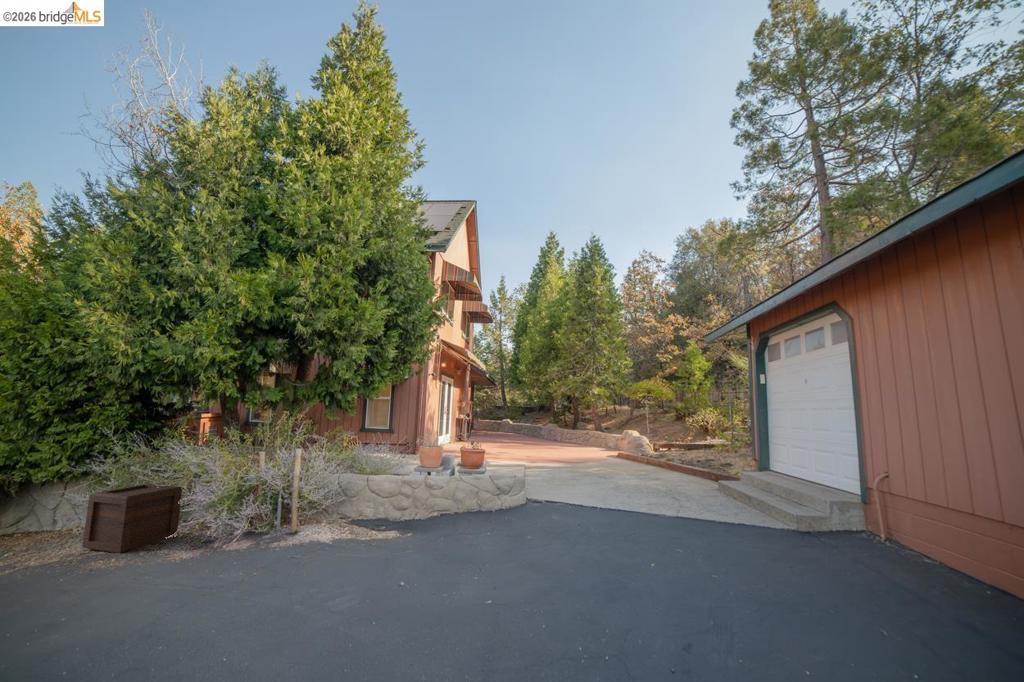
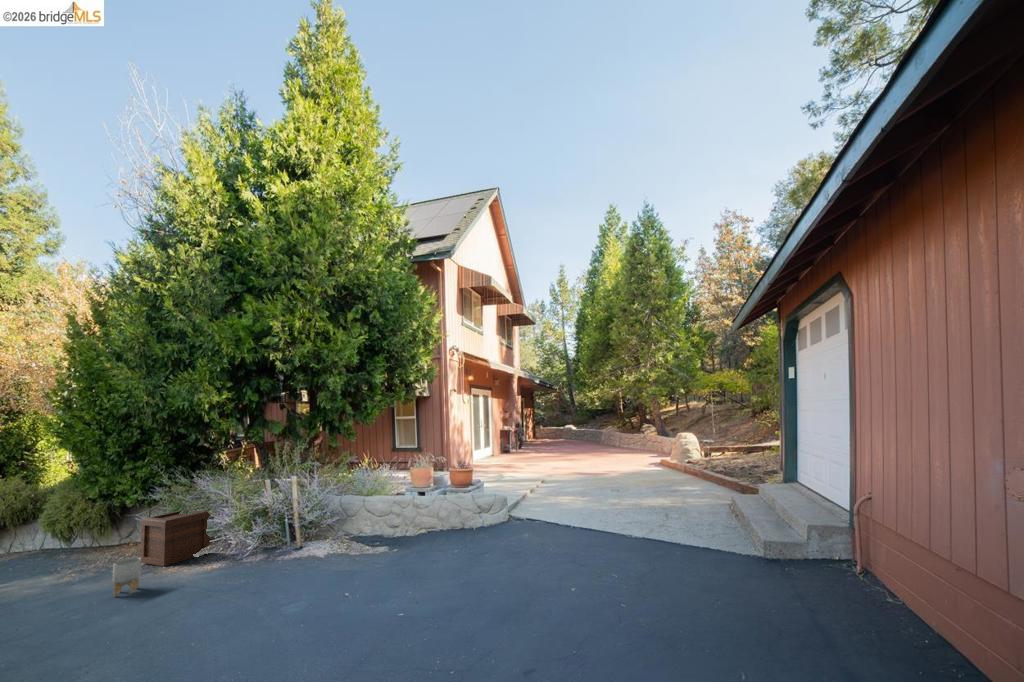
planter: none [60,543,103,595] -> present [113,558,141,597]

